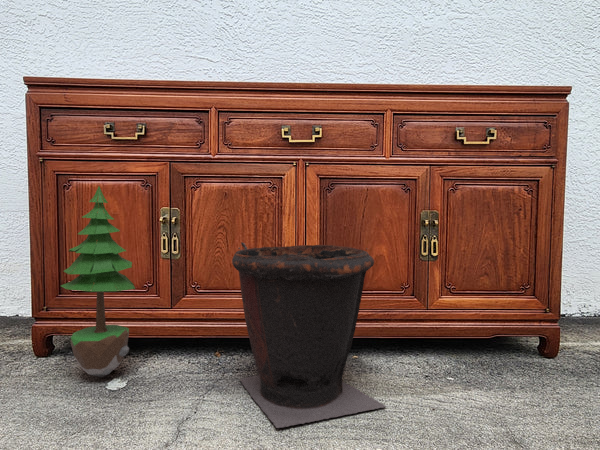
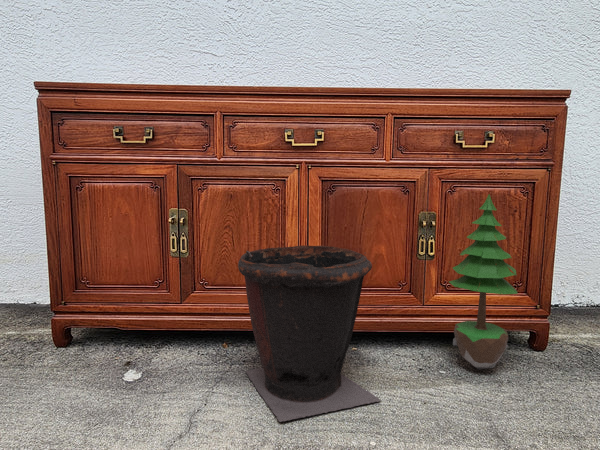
potted tree: present [61,186,135,377] -> present [449,195,518,370]

